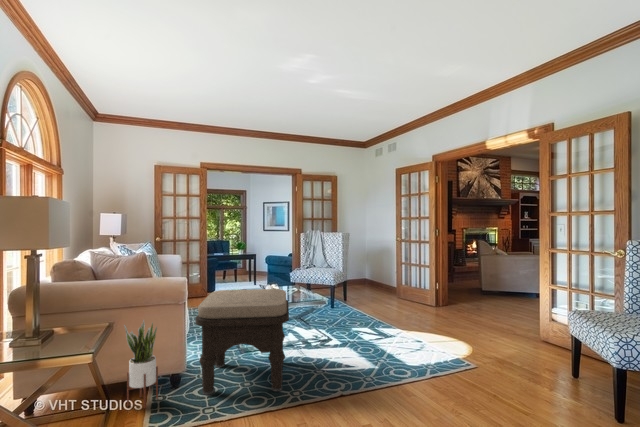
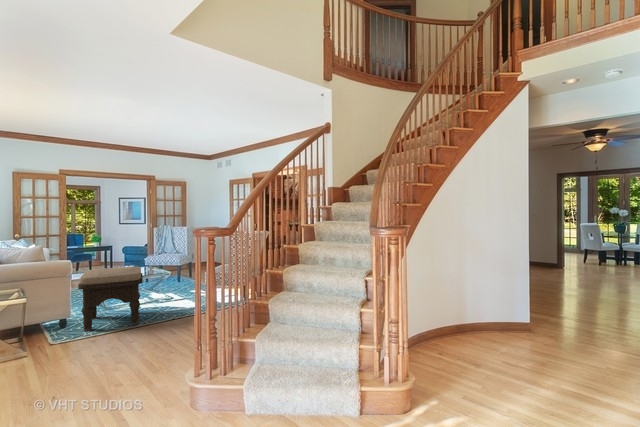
potted plant: present [124,320,158,408] -> none [29,288,52,342]

